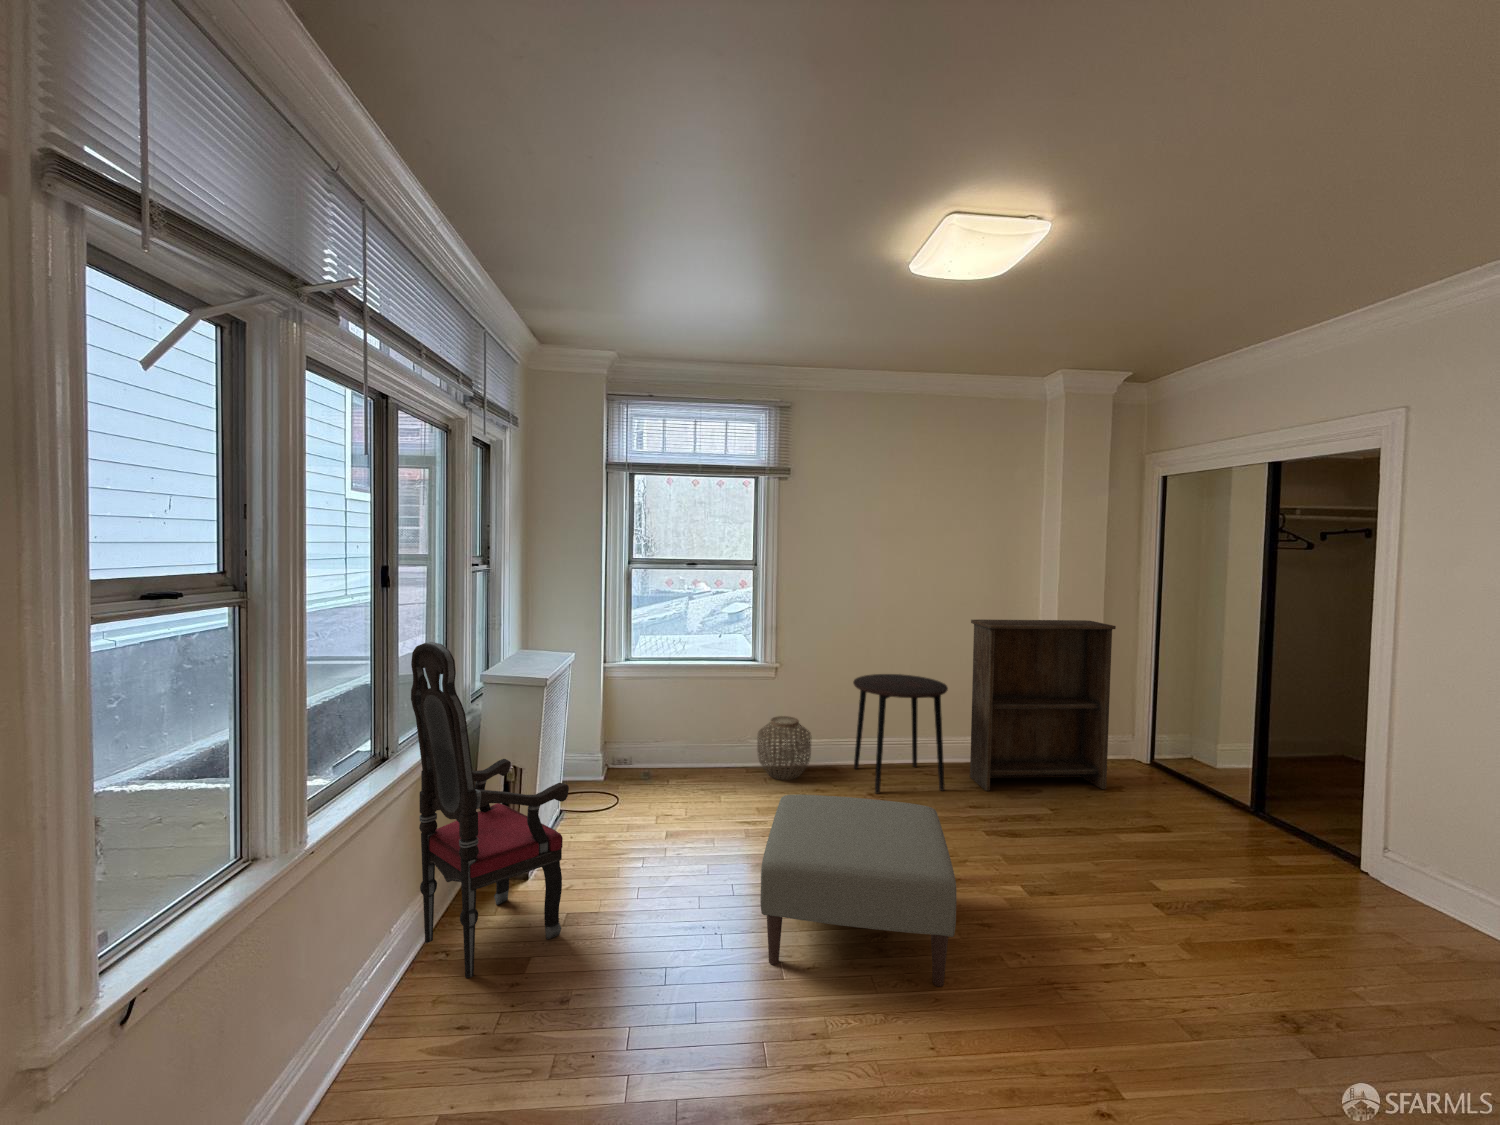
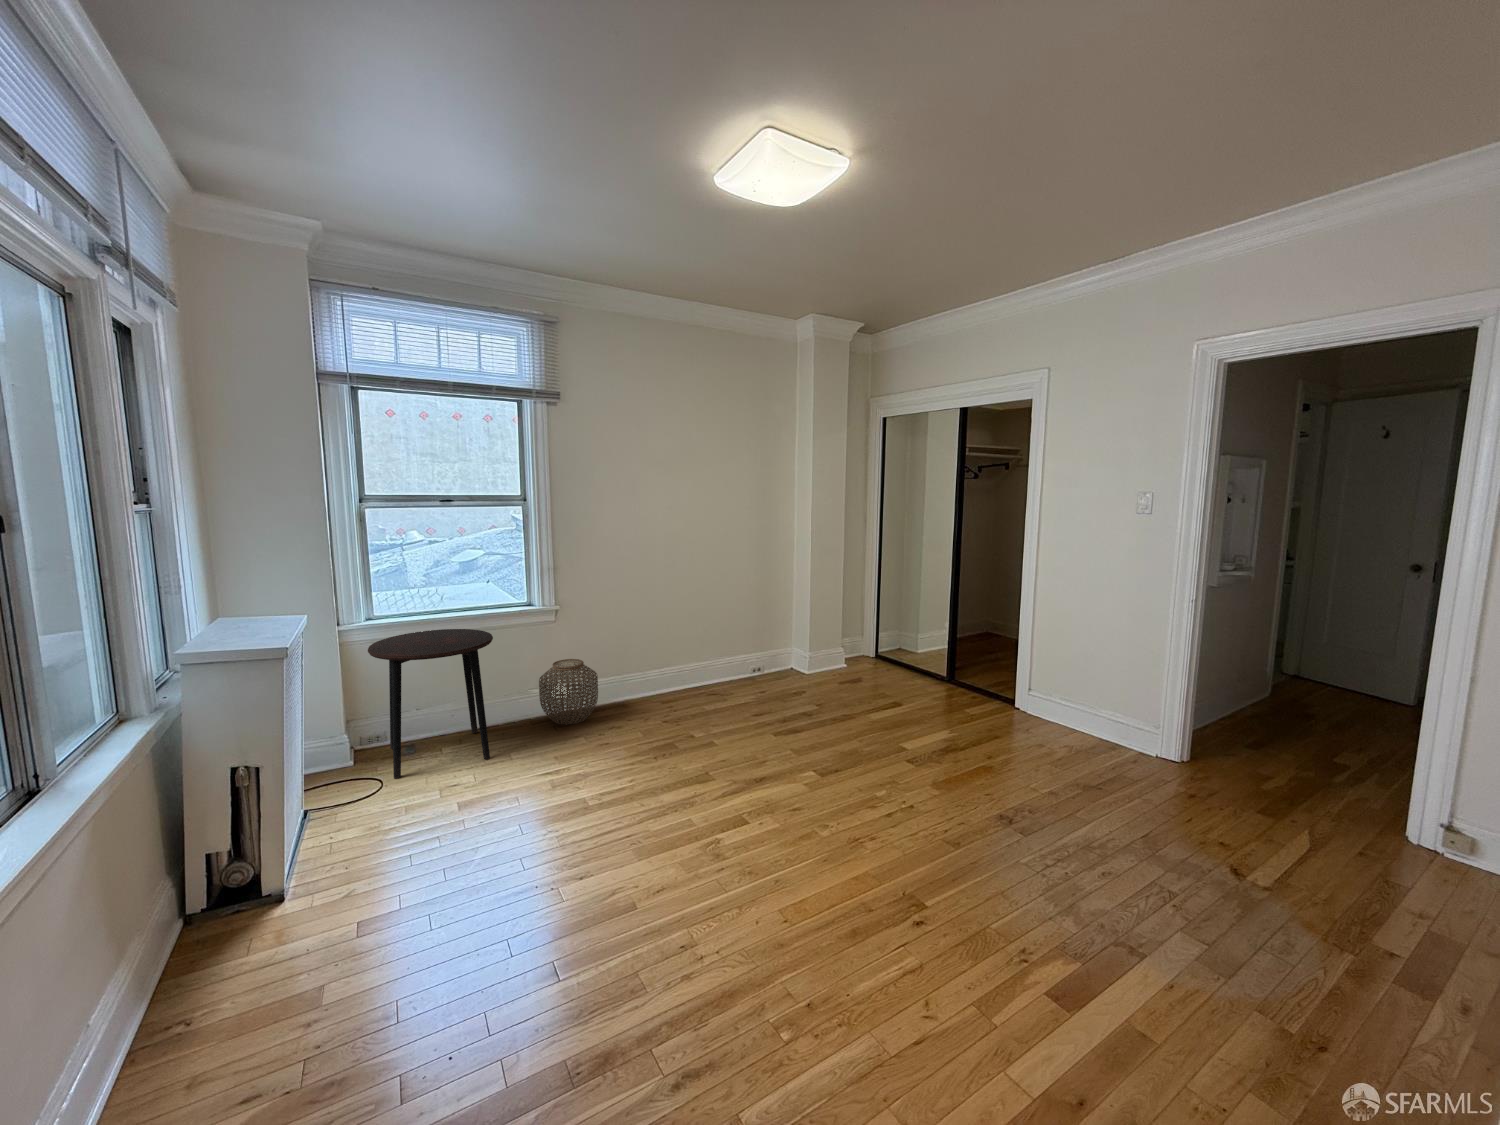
bookshelf: present [970,620,1116,791] -> none [742,541,858,700]
armchair: present [411,642,569,978] -> none [70,607,359,1043]
side table: present [853,674,948,794] -> present [368,629,493,779]
ottoman: present [760,794,957,986] -> none [601,719,798,903]

